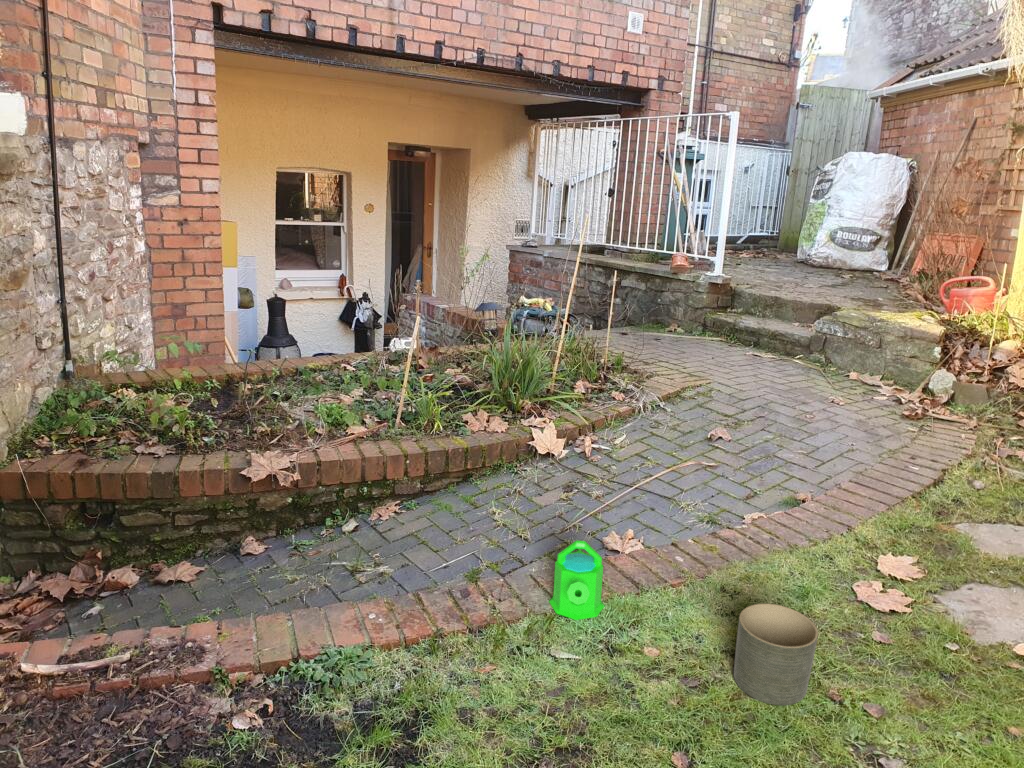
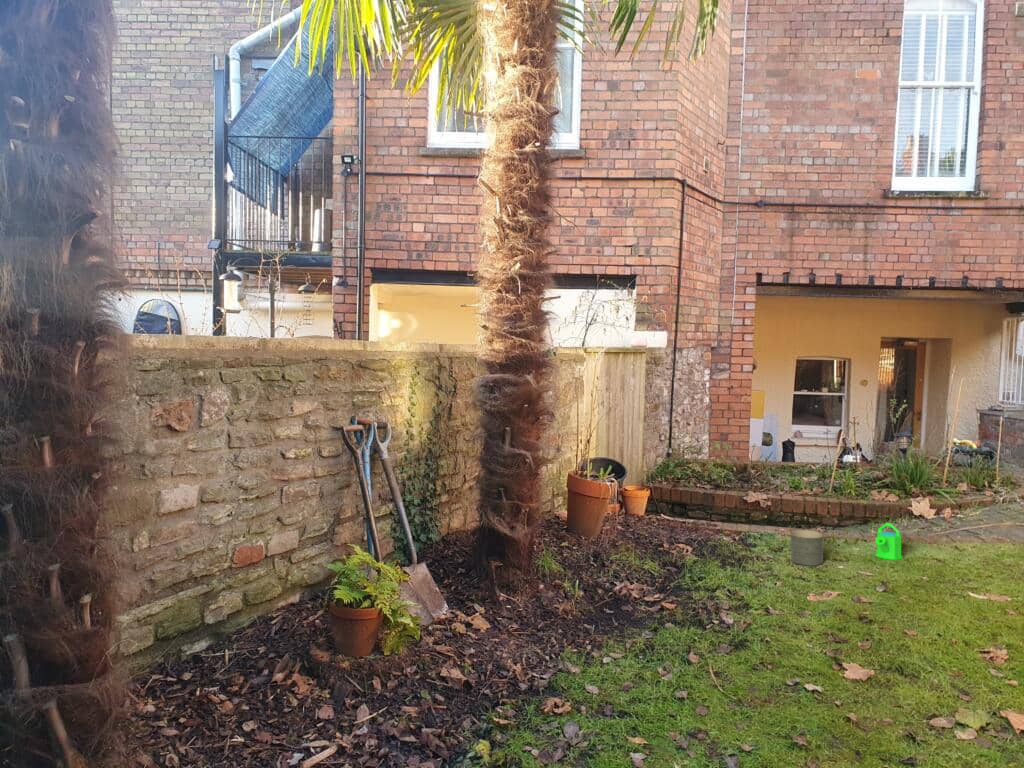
planter: present [734,604,818,705] -> present [790,530,824,566]

